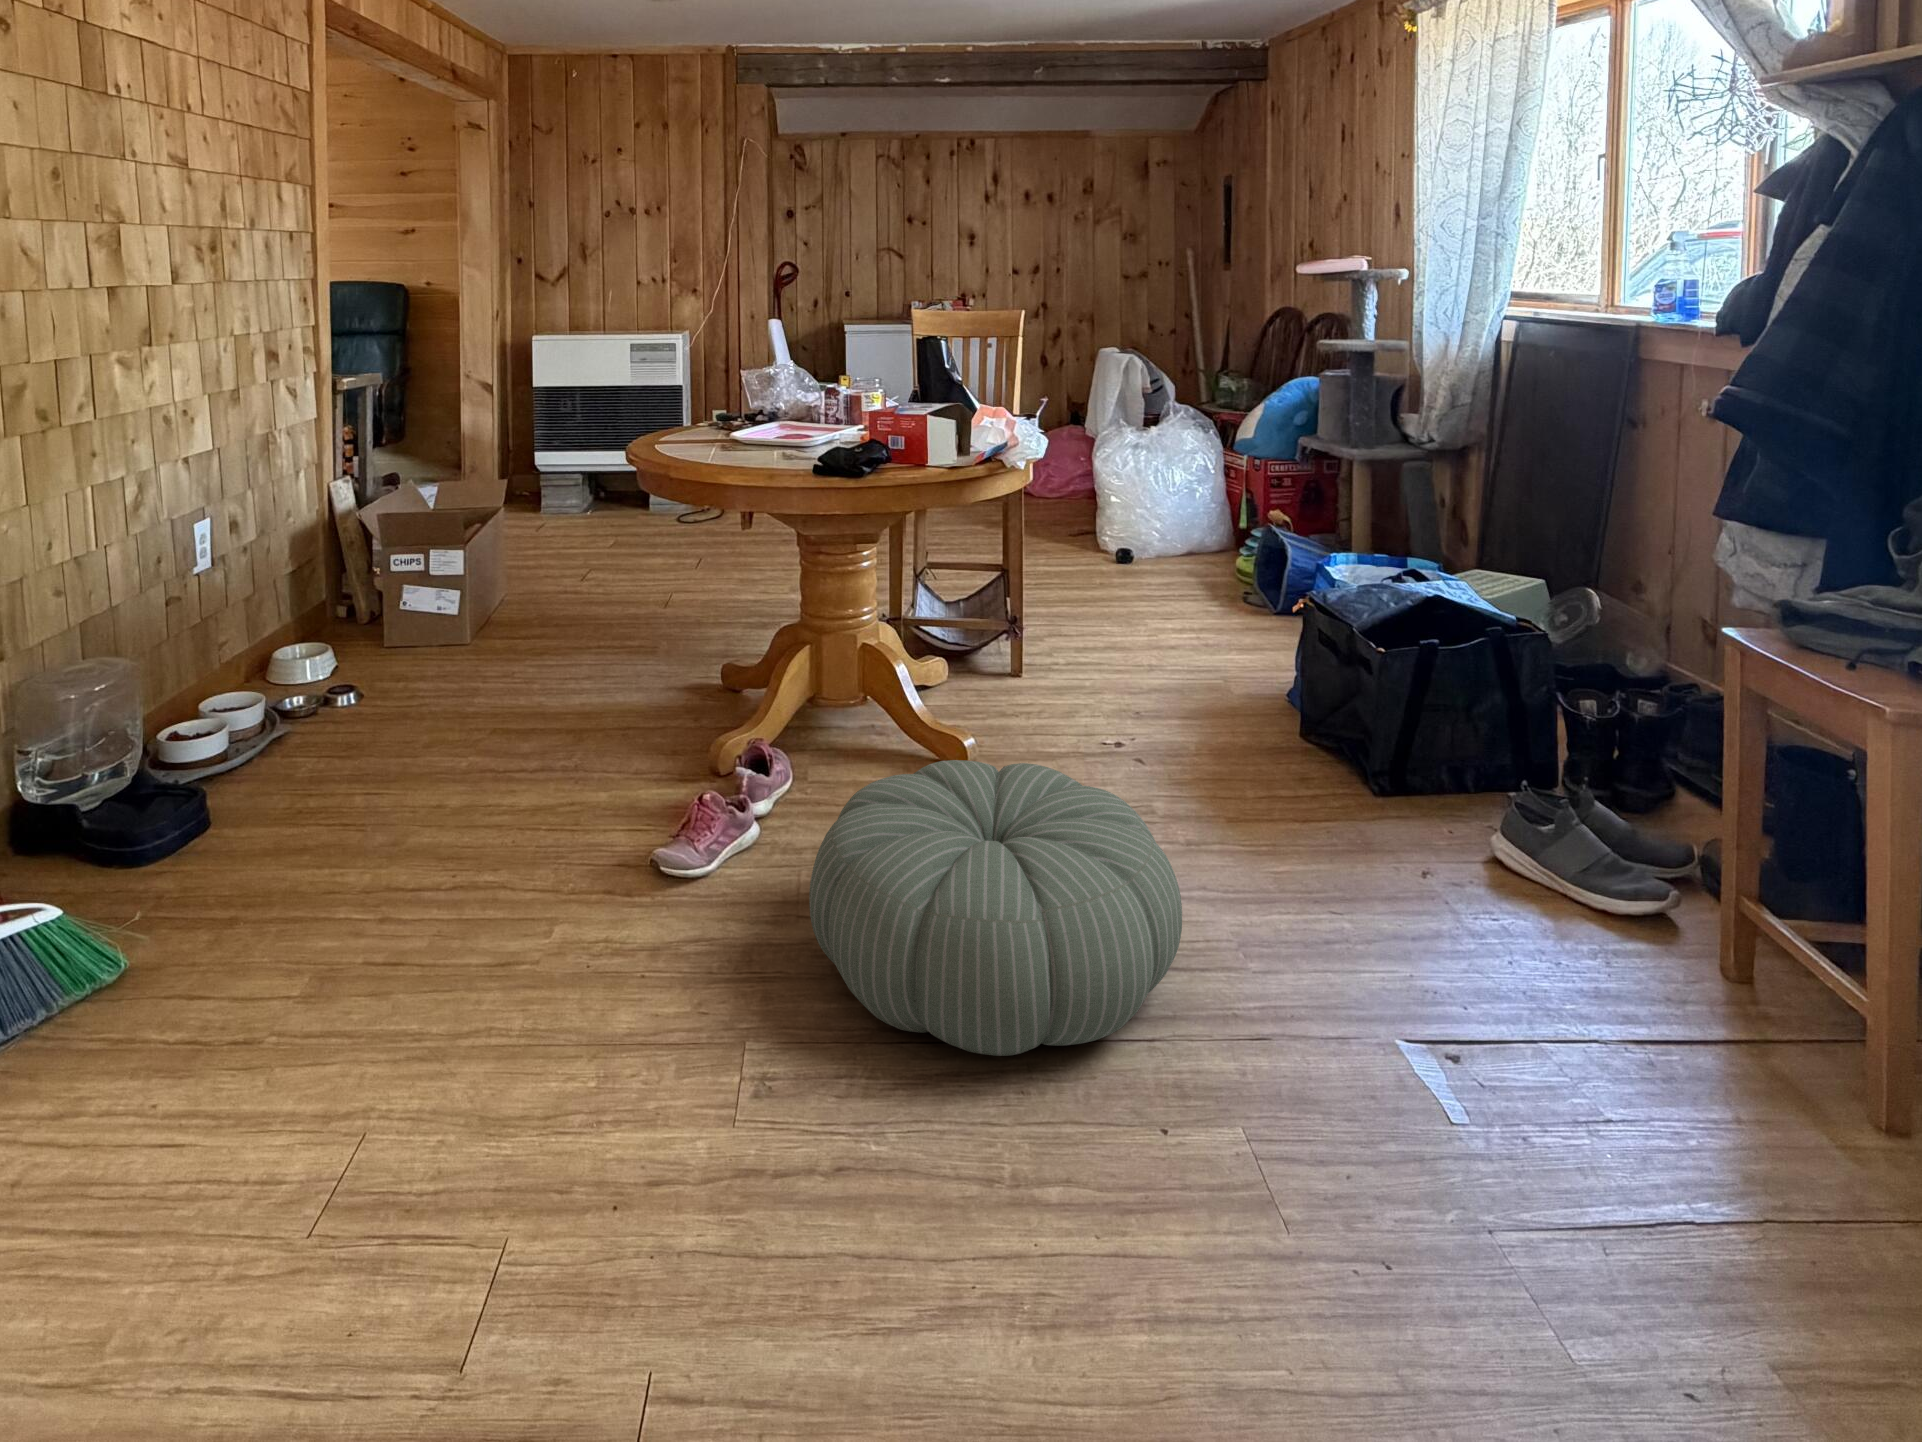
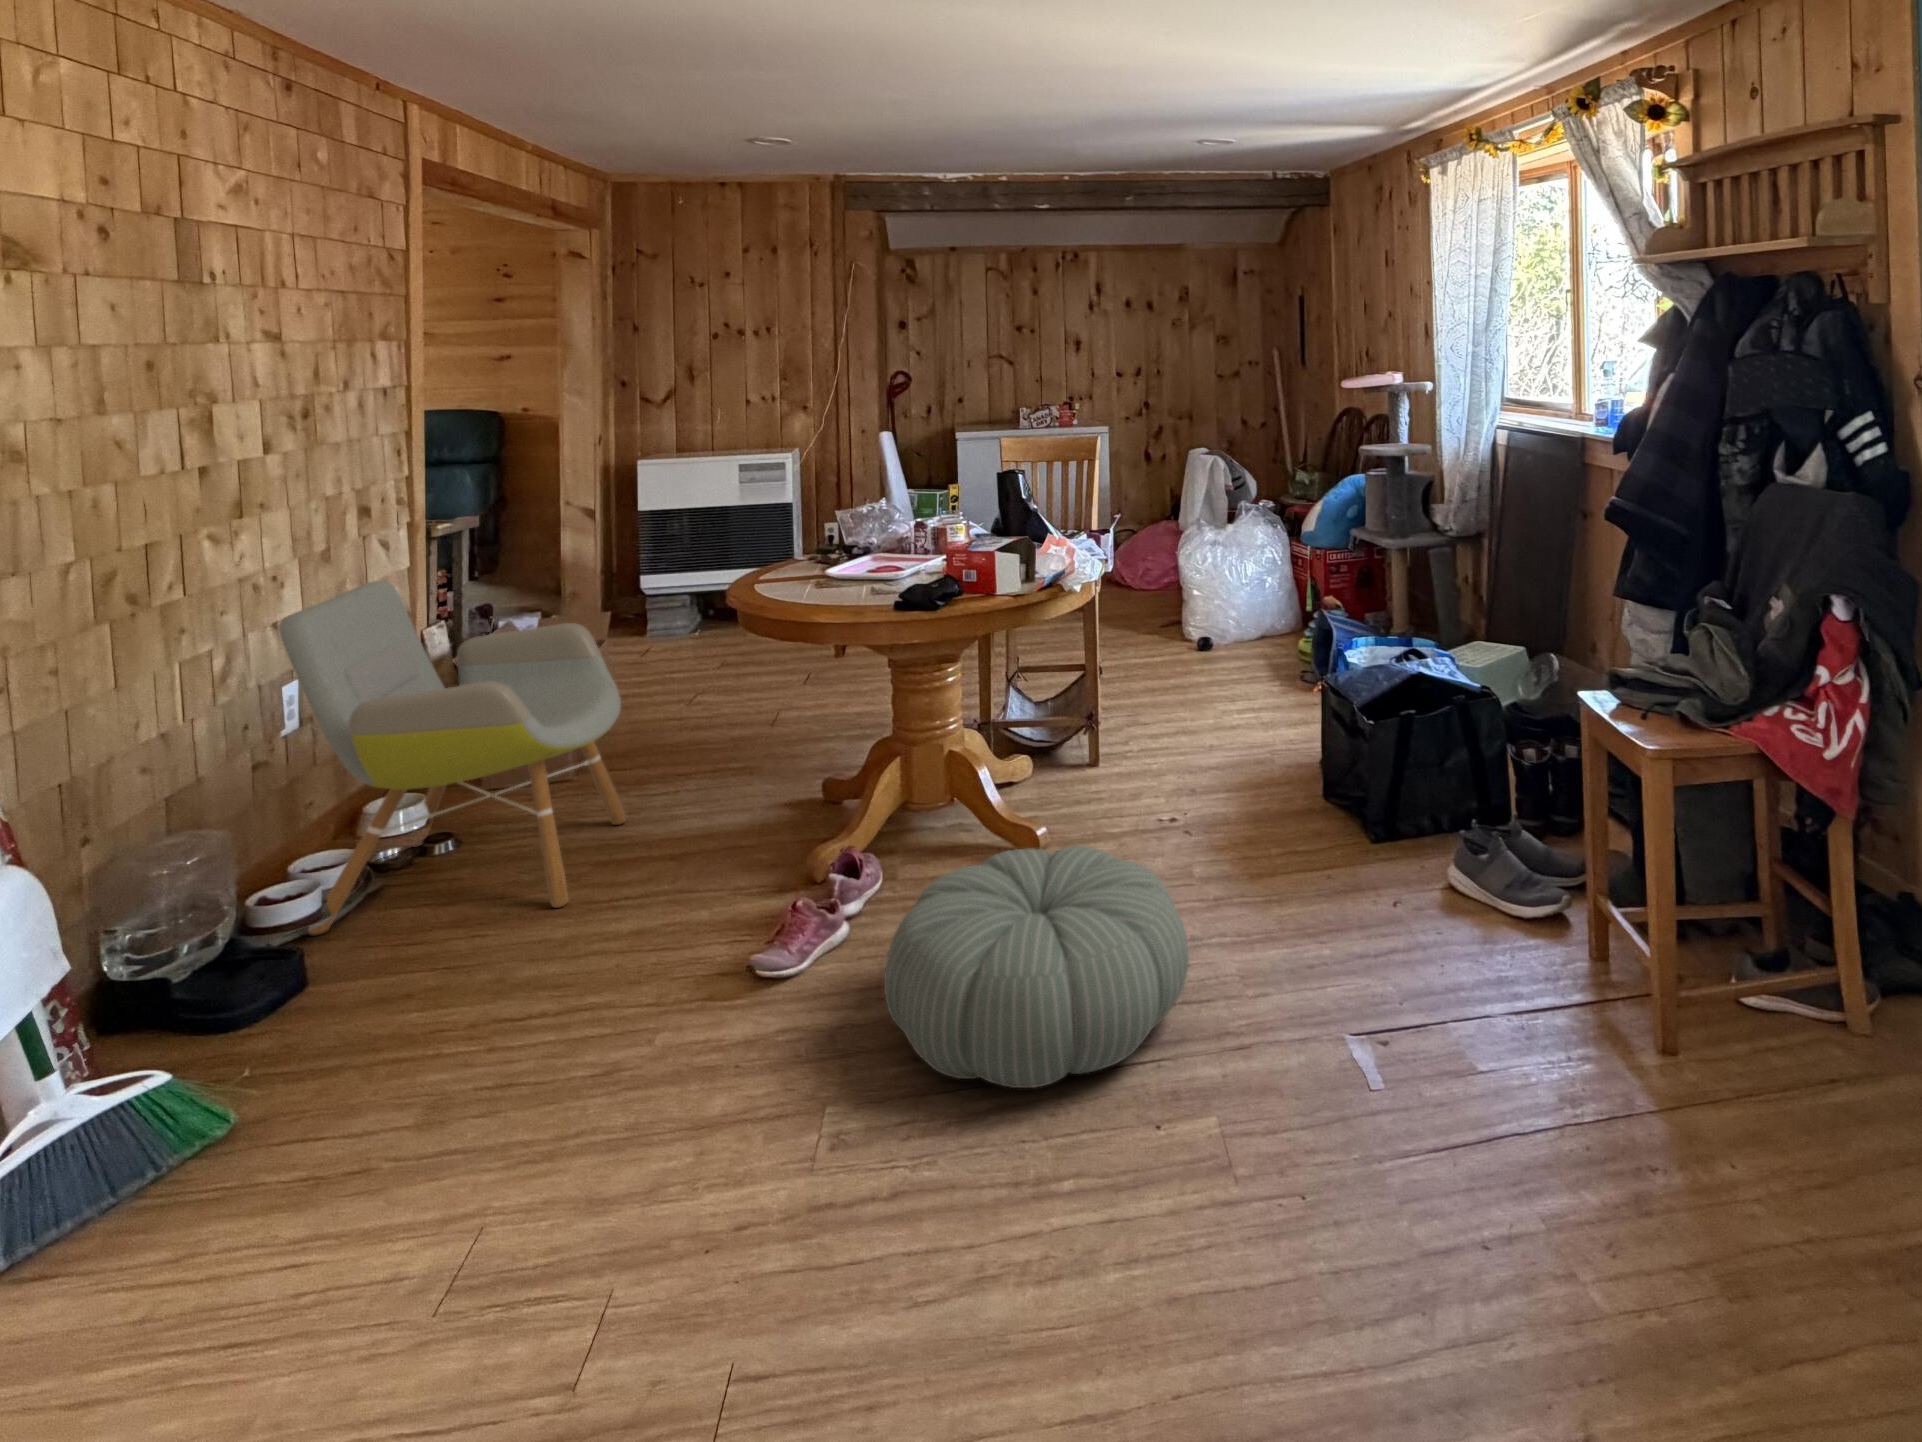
armchair: none [93,423,577,810] -> present [279,581,626,936]

